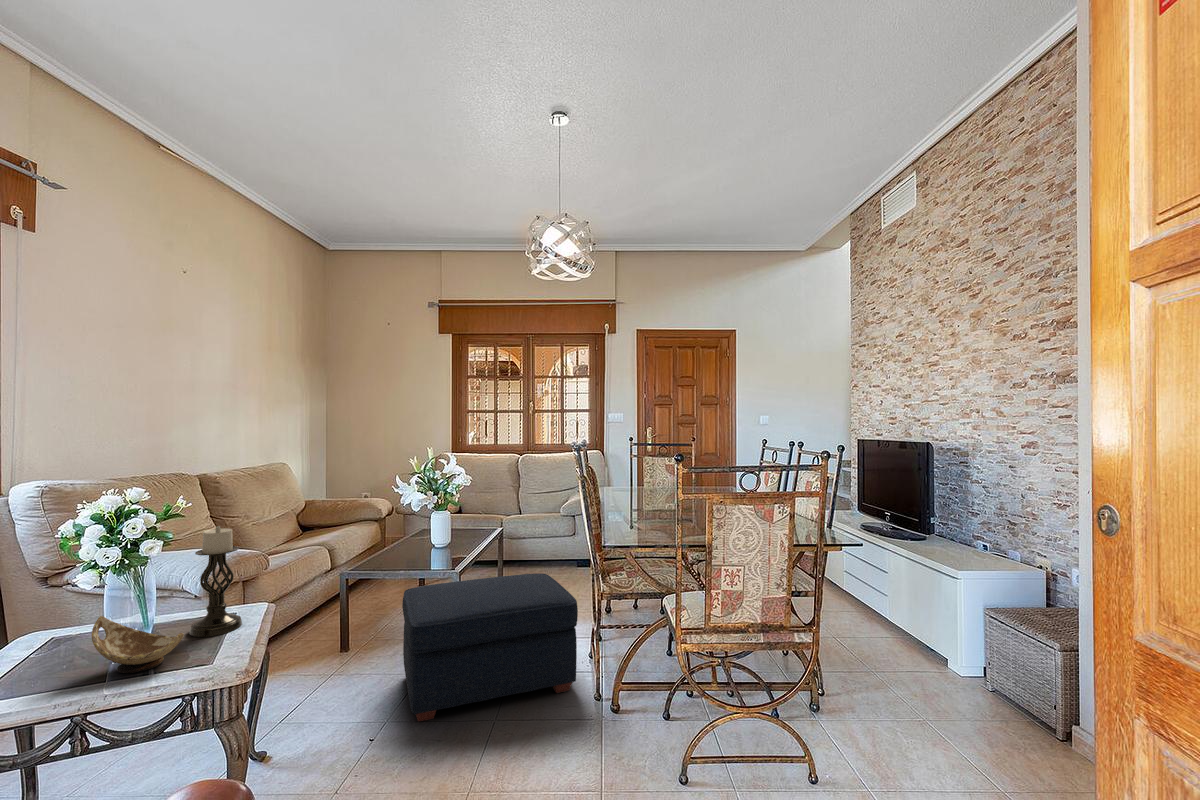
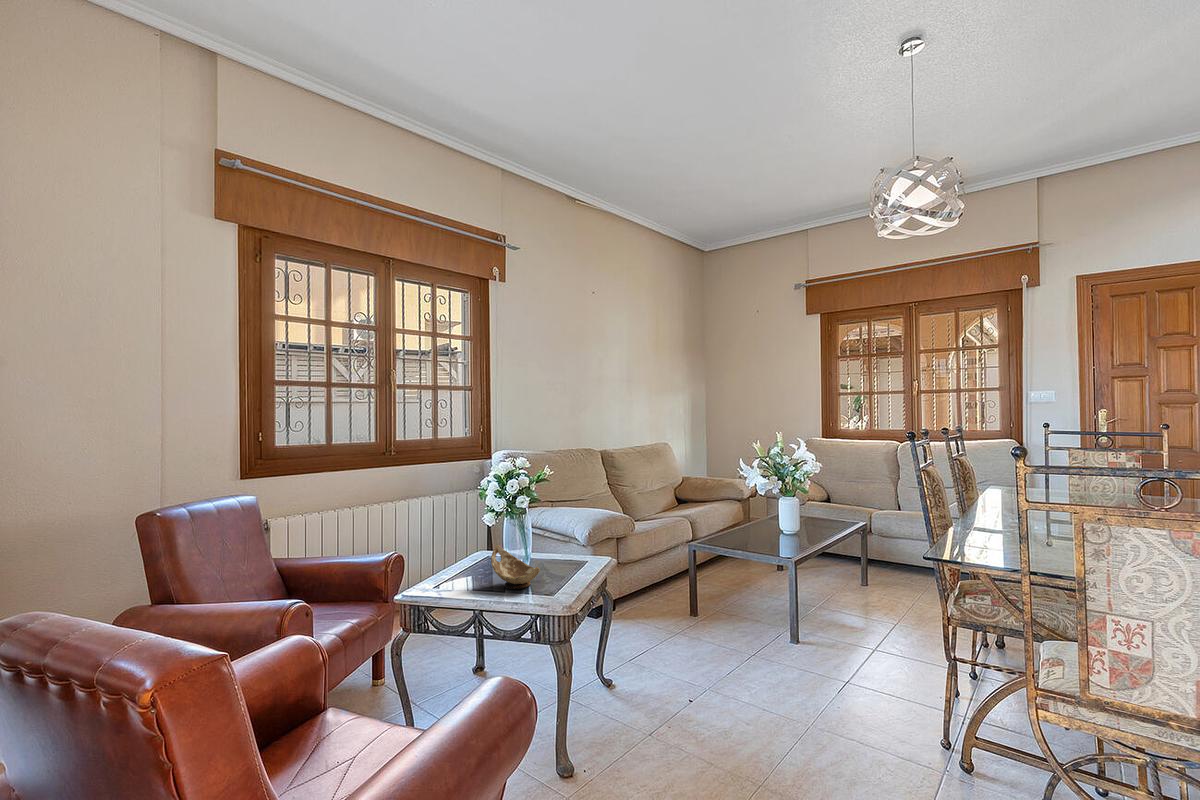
candle holder: present [189,526,242,637] -> none [555,491,589,575]
ottoman: present [402,573,578,722] -> none [724,568,920,723]

